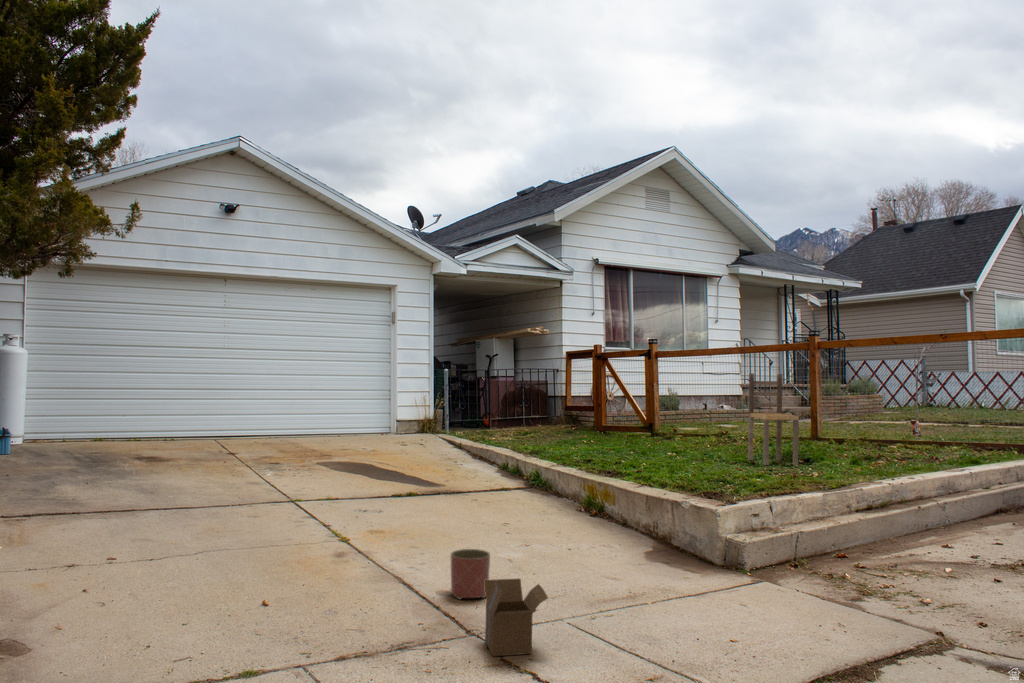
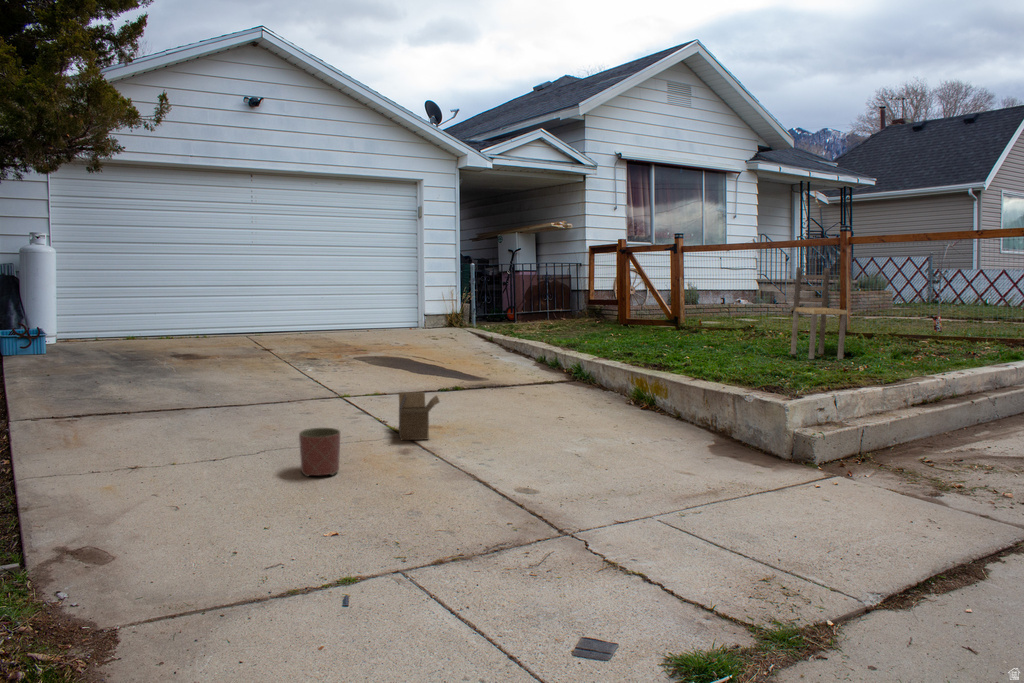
planter: present [451,549,490,599] -> present [299,428,340,476]
cardboard box: present [485,579,548,656] -> present [399,392,439,440]

